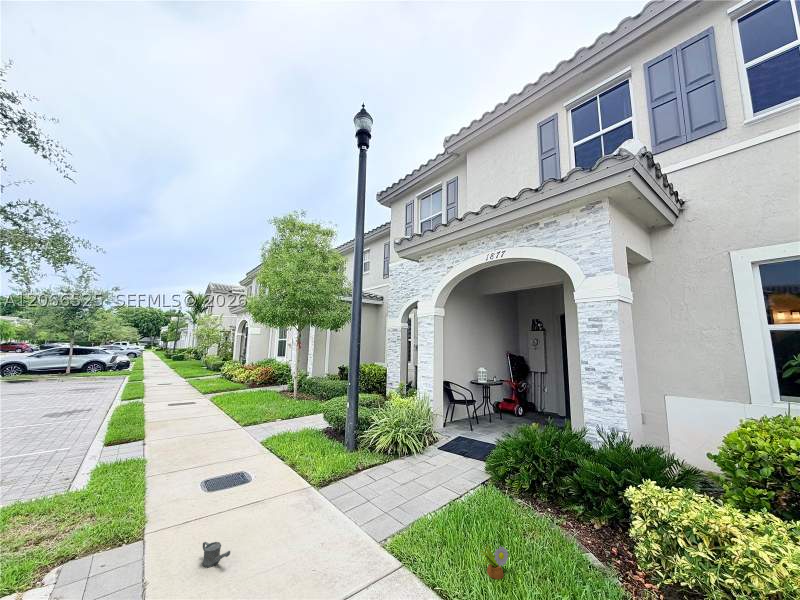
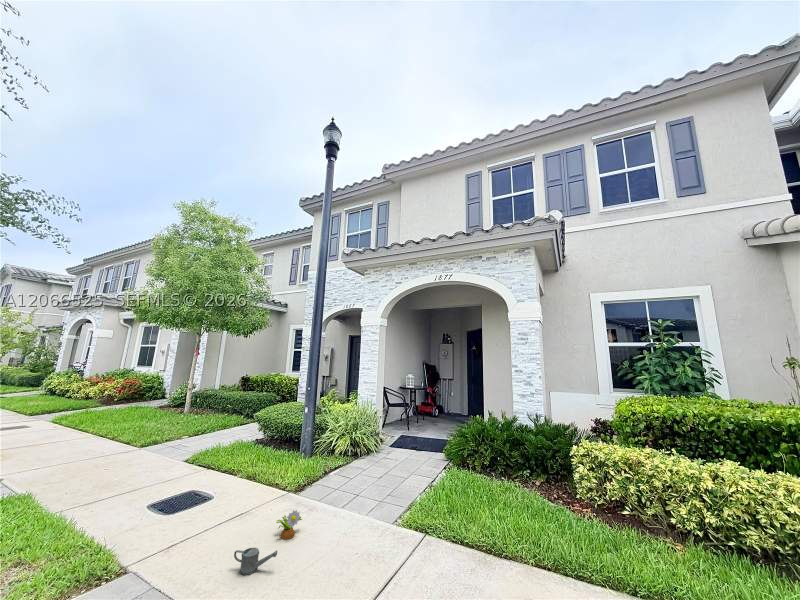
decorative plant: present [479,546,509,579] -> present [276,510,302,539]

